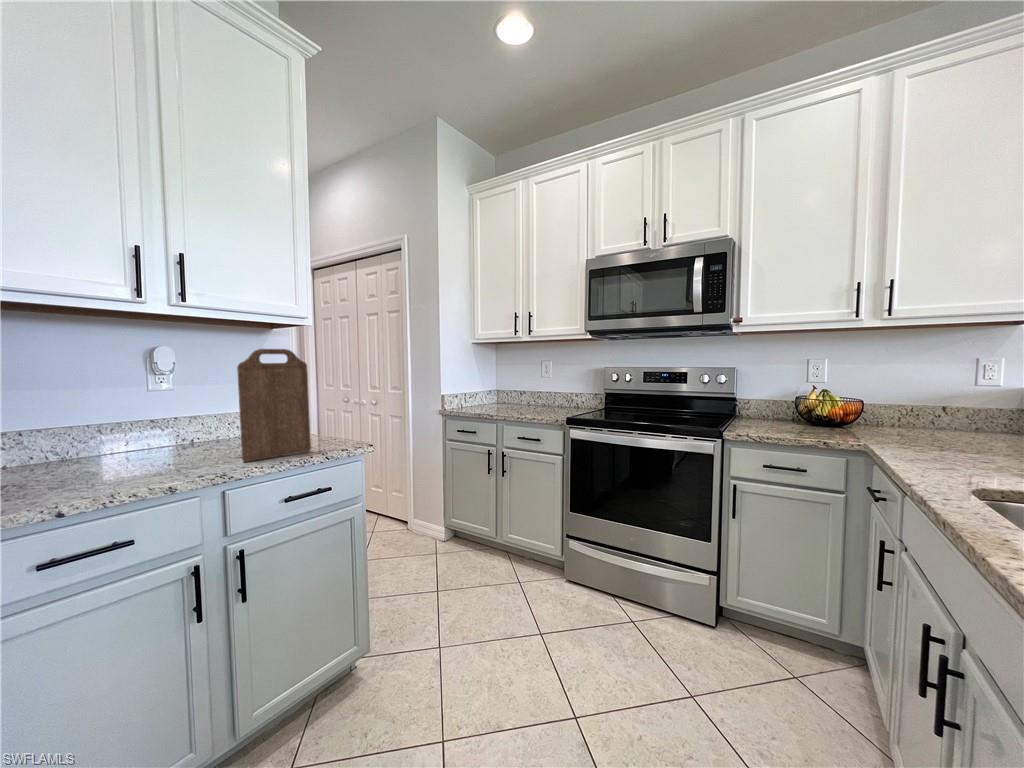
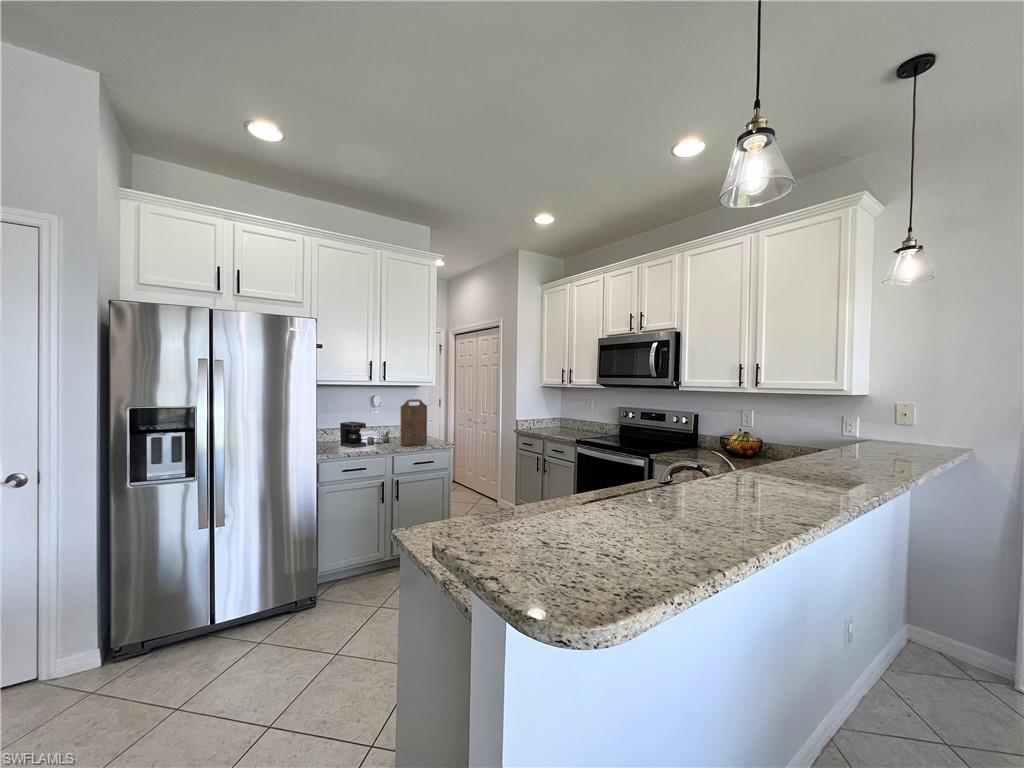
coffee maker: none [36,411,208,484] -> present [340,422,390,448]

